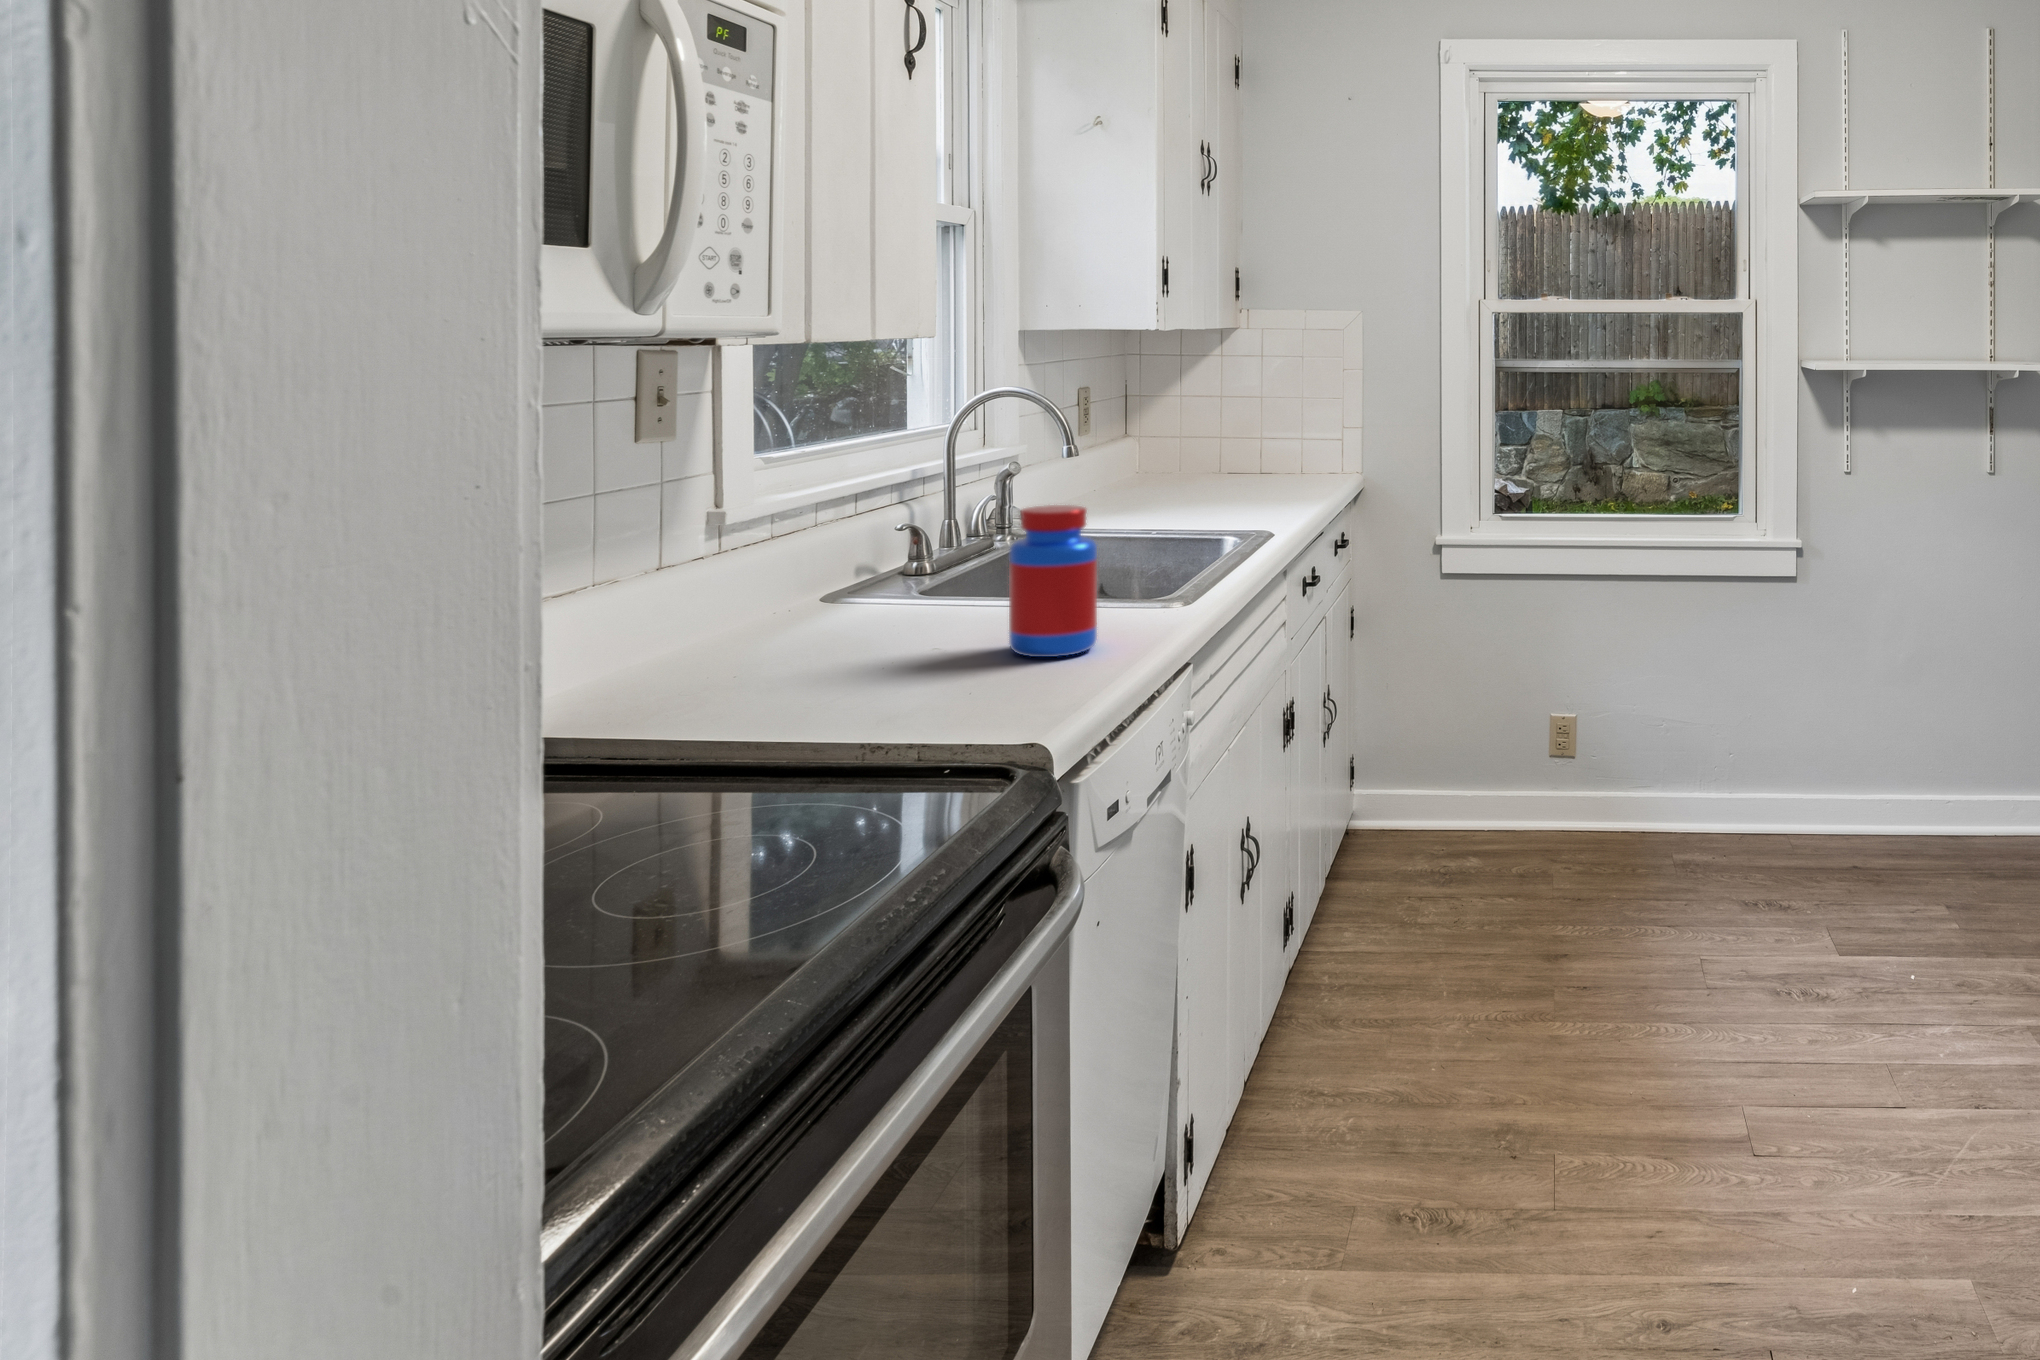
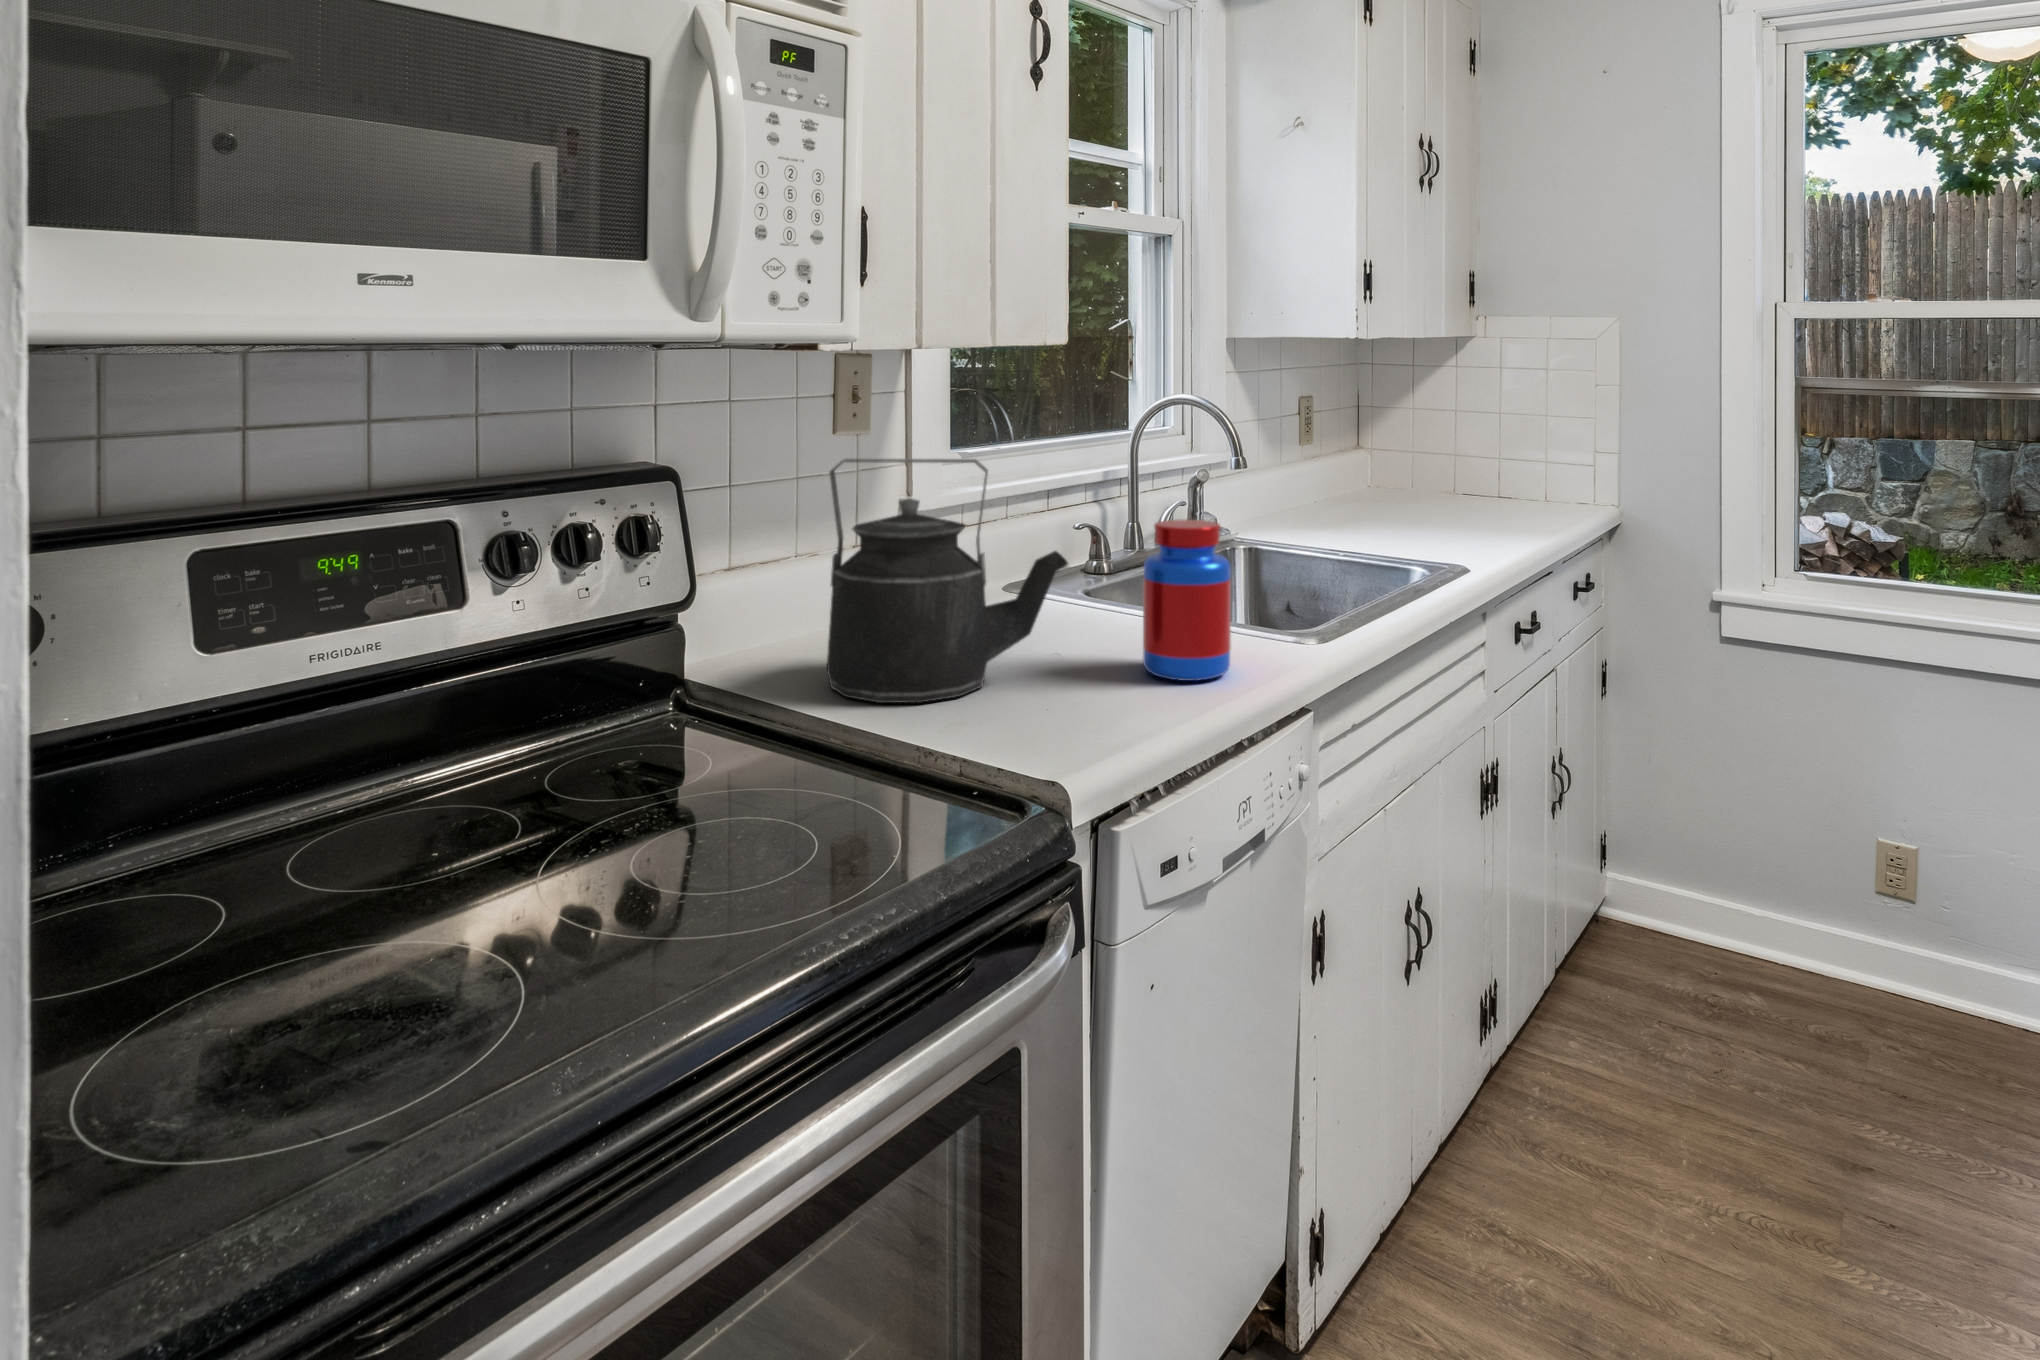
kettle: none [673,456,947,718] -> present [827,459,1068,703]

